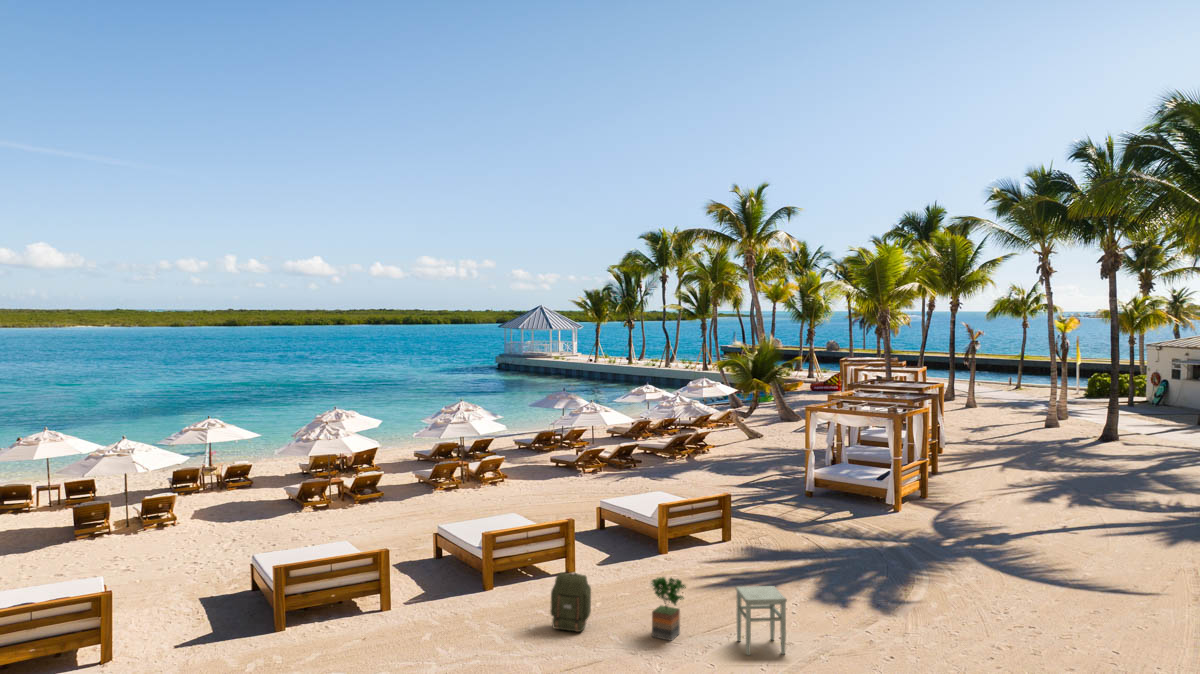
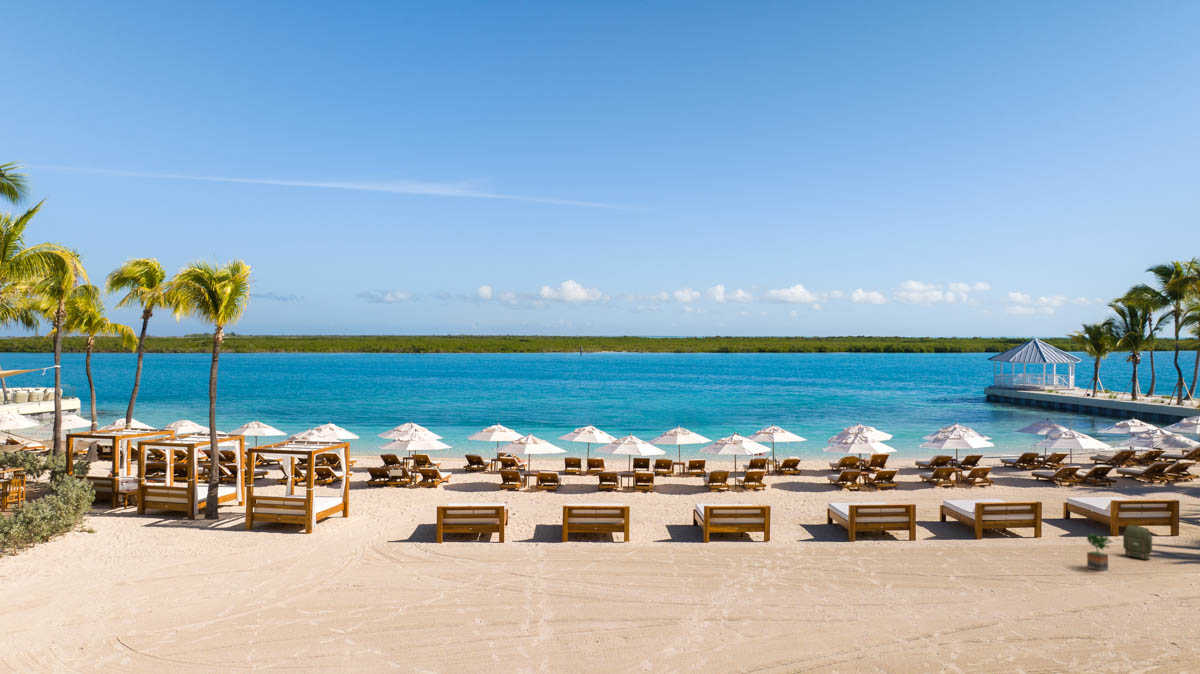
backpack: present [550,572,591,632] -> present [1123,525,1152,559]
stool: present [736,586,787,655] -> none [1148,546,1184,588]

